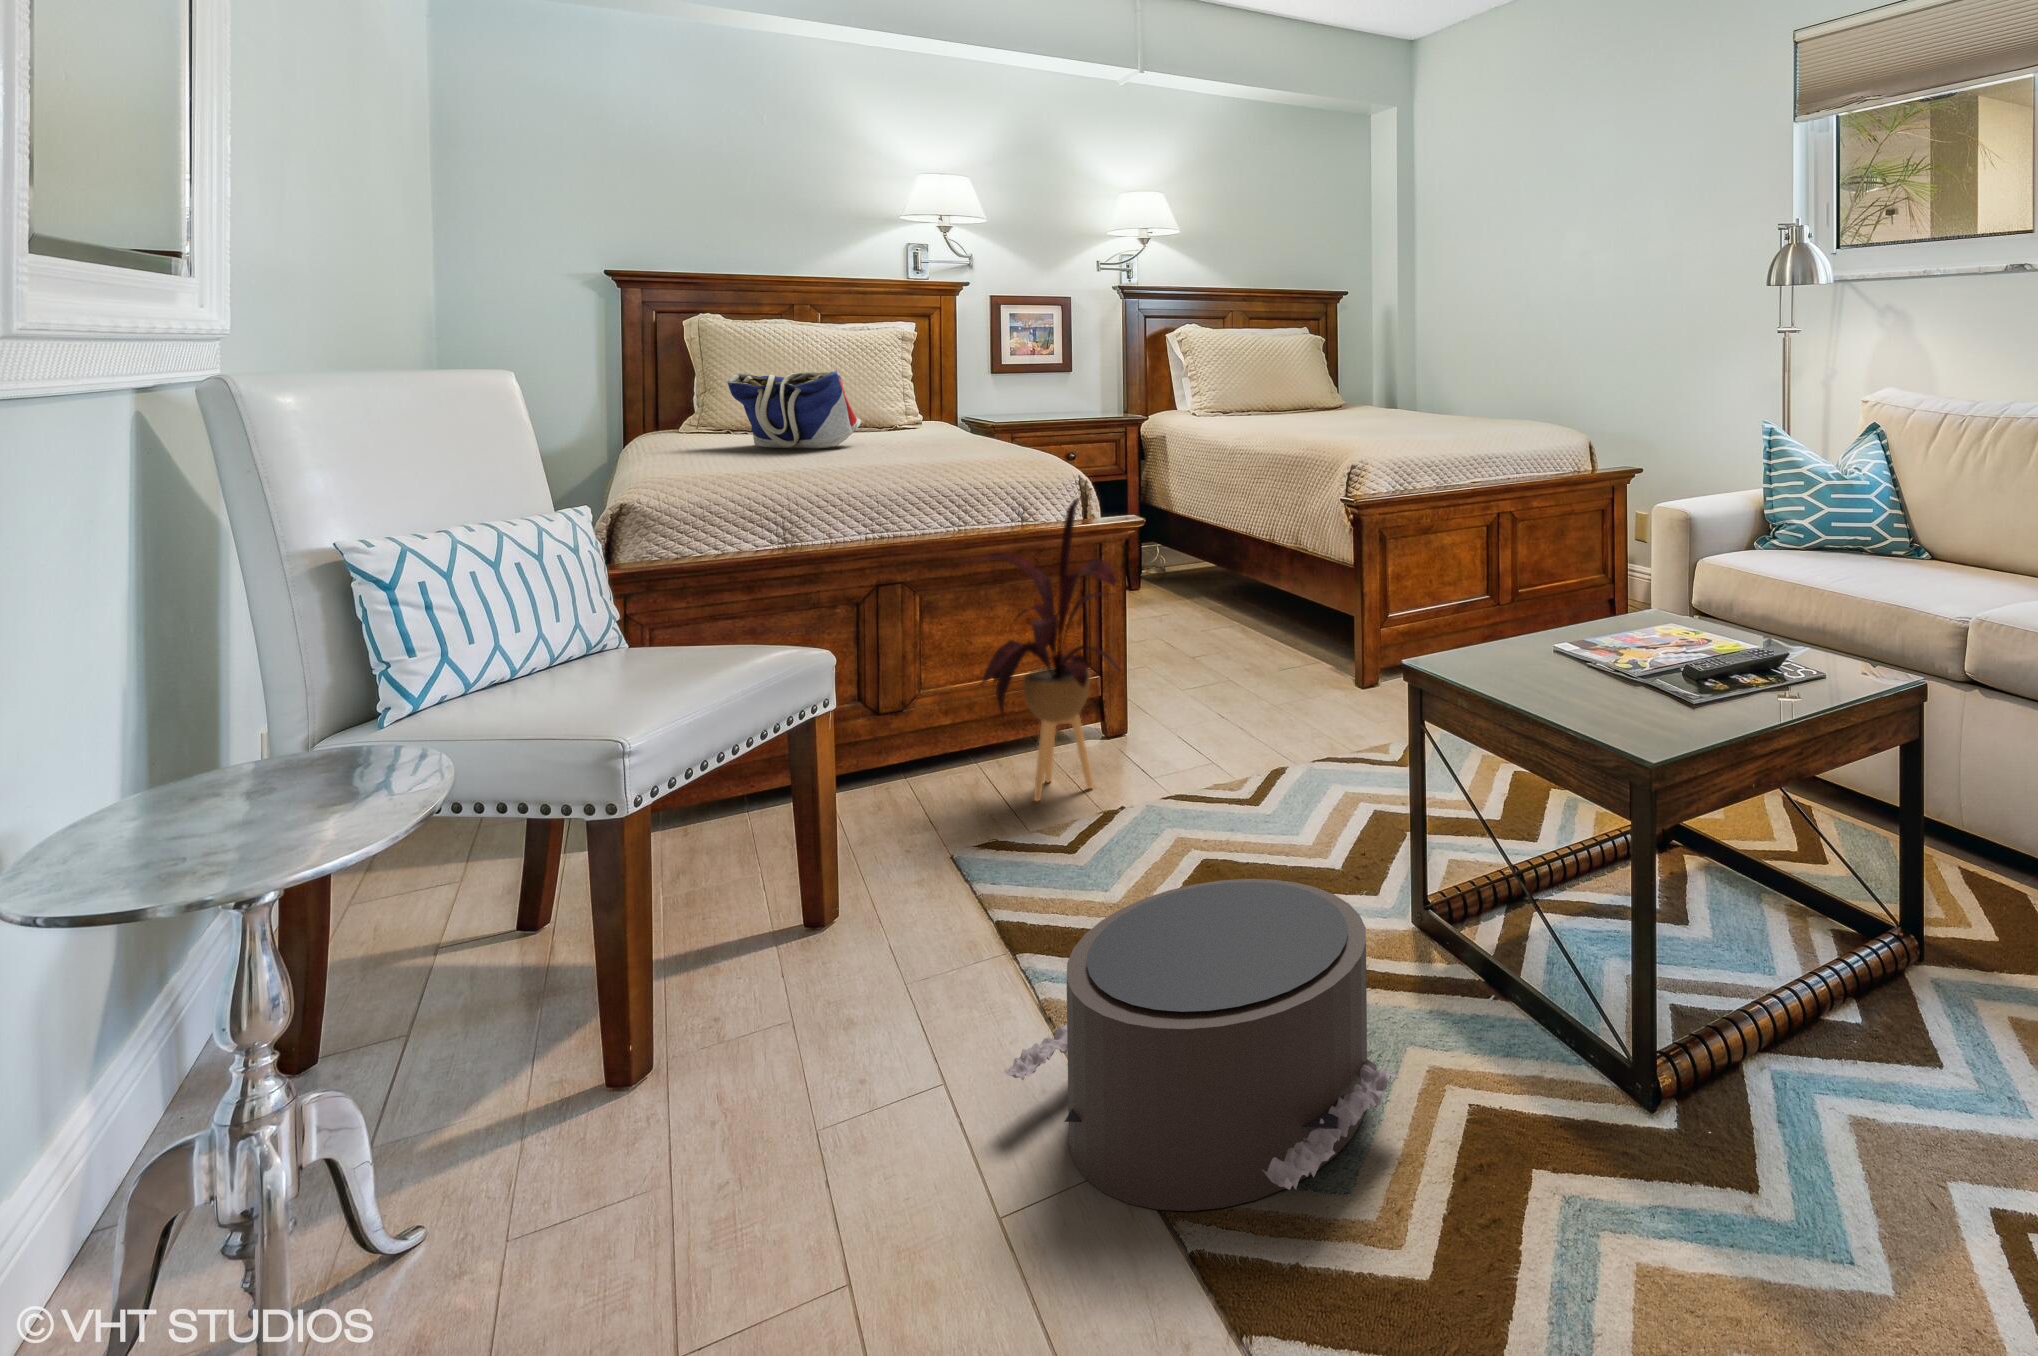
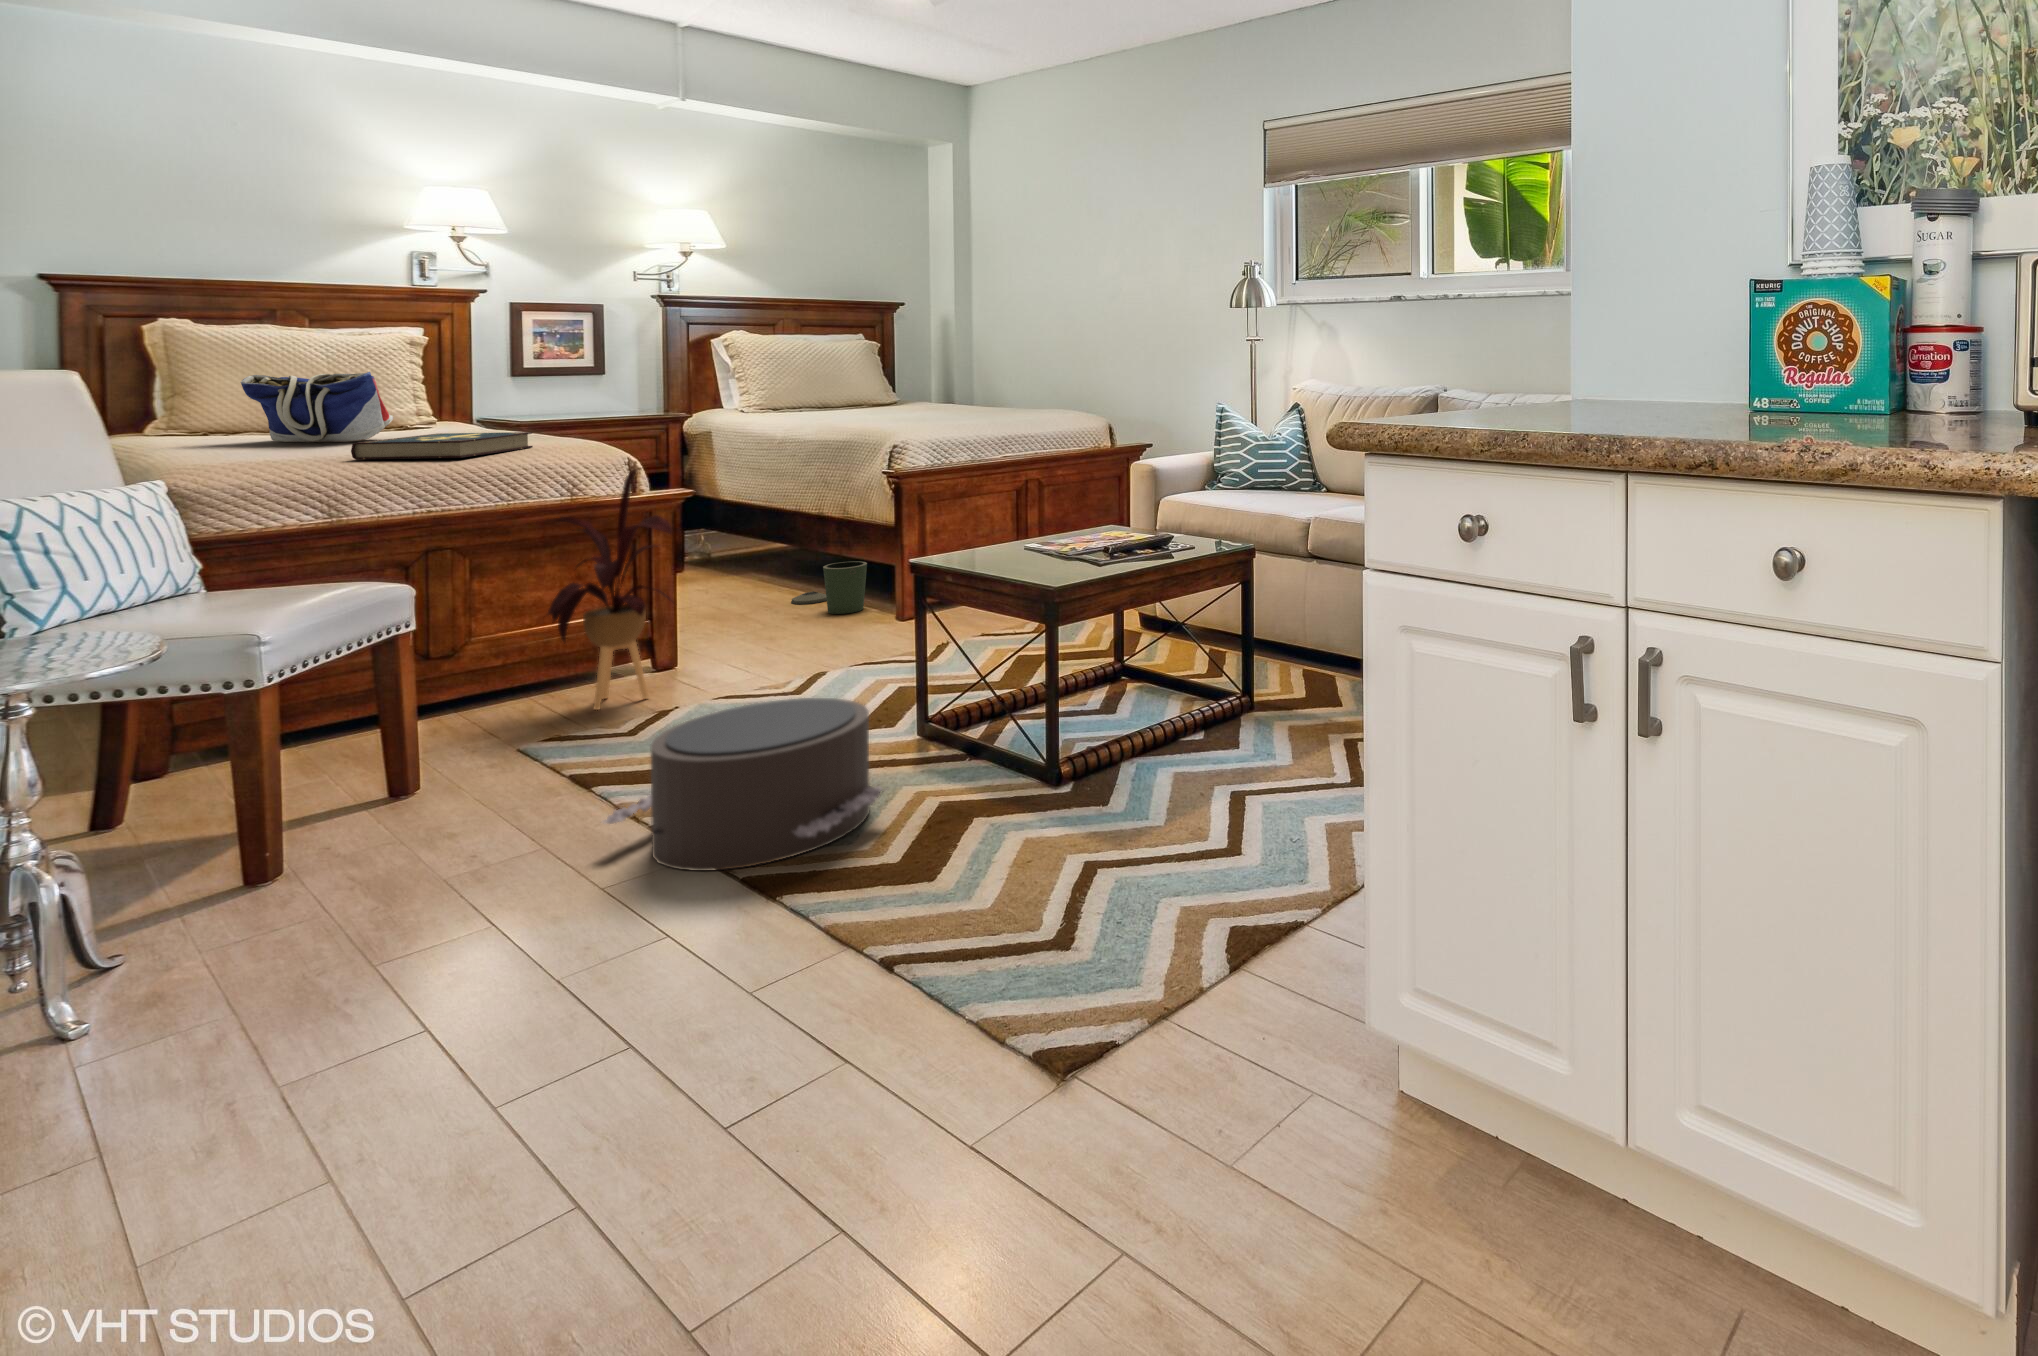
book: none [803,443,982,476] -> present [351,432,533,460]
trash can: none [1247,604,1328,669] -> present [791,561,867,614]

